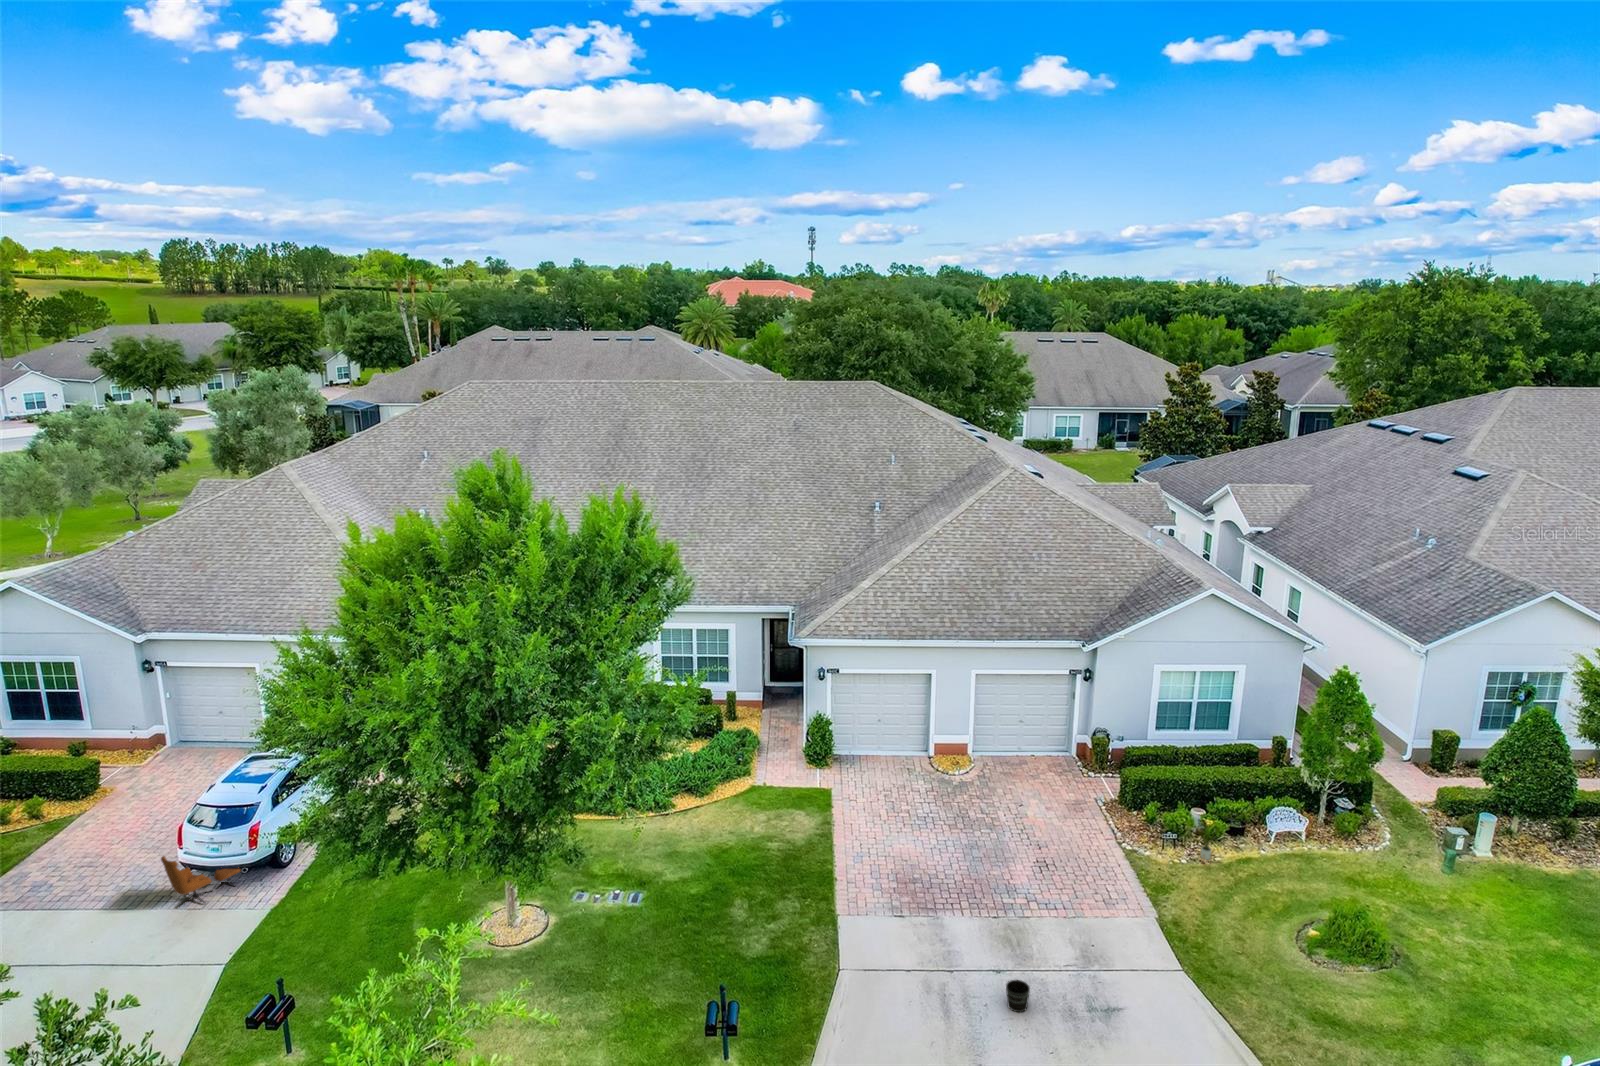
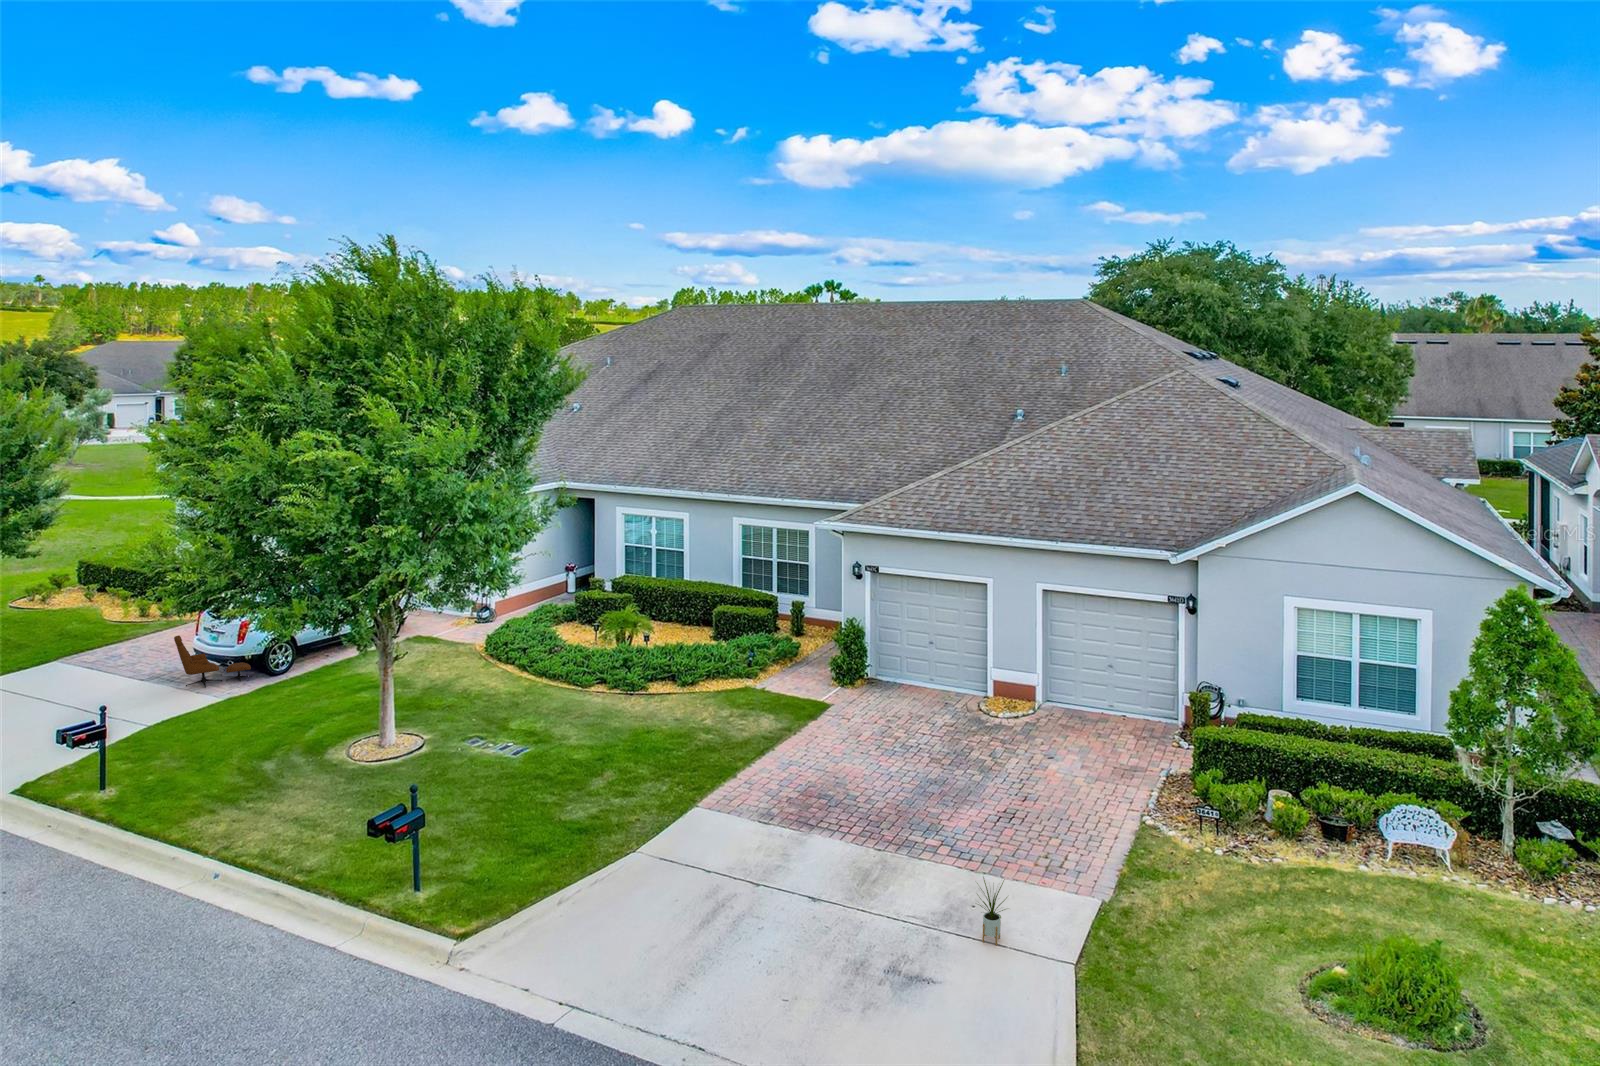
house plant: present [1200,834,1212,860] -> present [977,877,1007,945]
bucket: present [1006,980,1030,1012] -> none [774,901,808,947]

